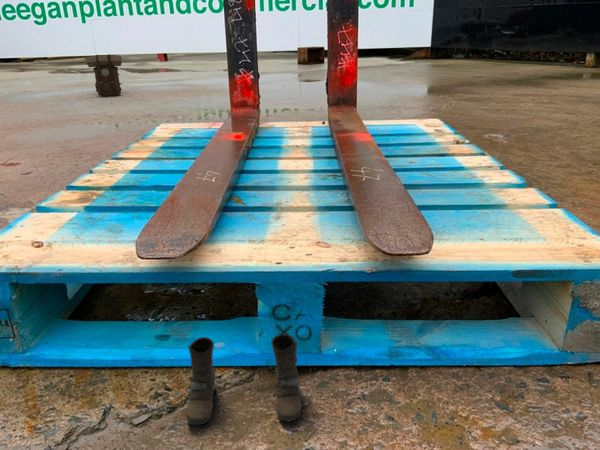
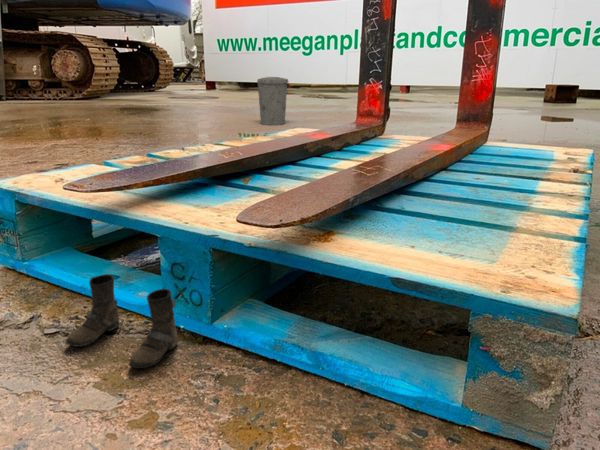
backpack: present [86,55,122,97] -> none [311,78,342,116]
trash can: none [34,60,76,114] -> present [257,77,288,125]

